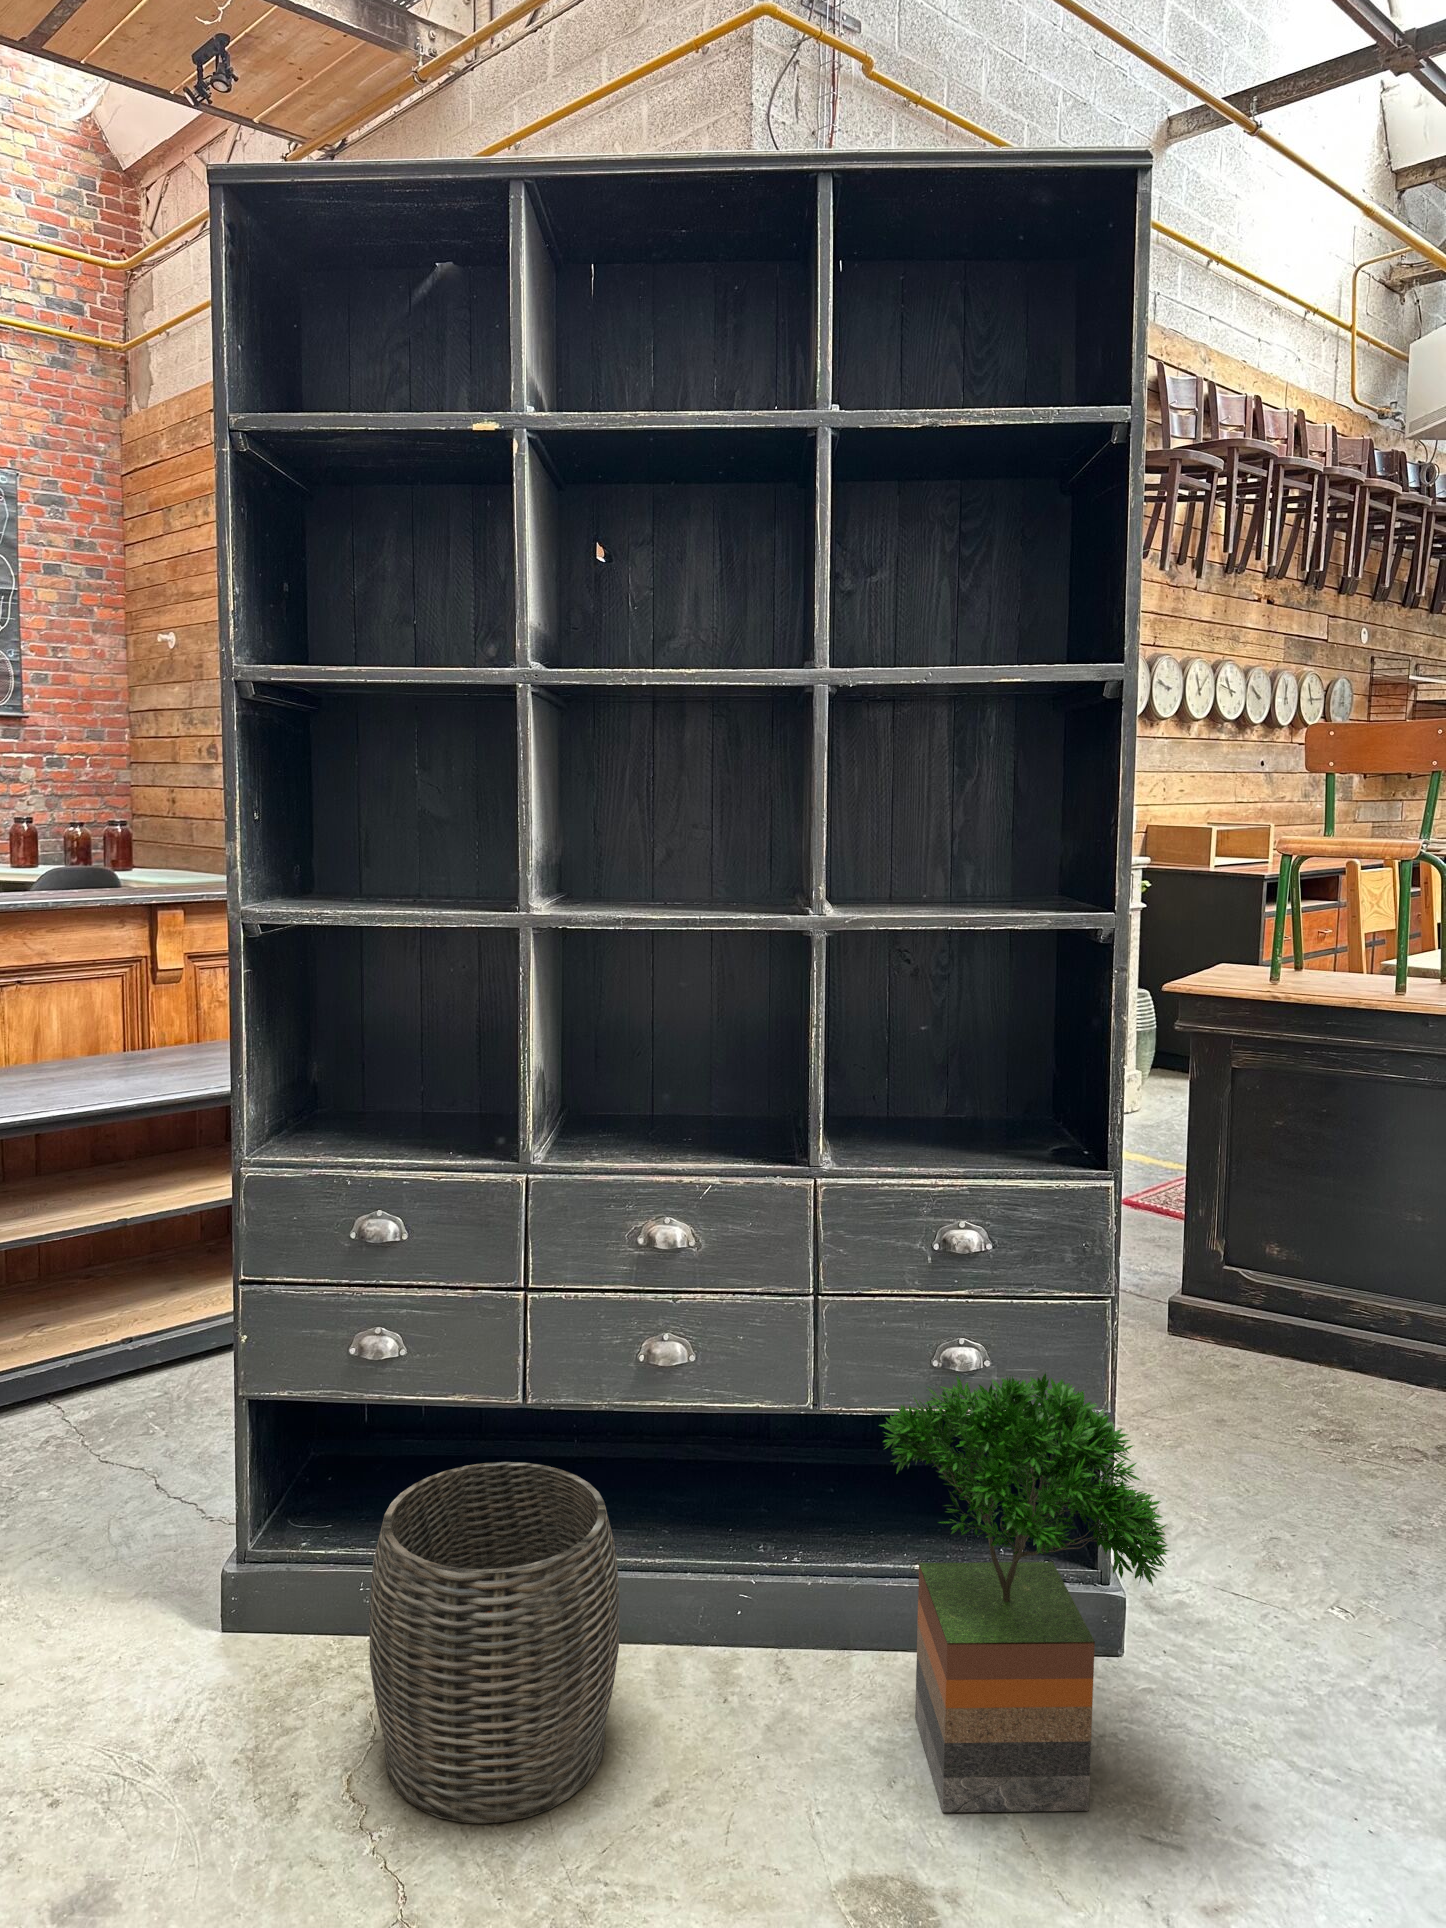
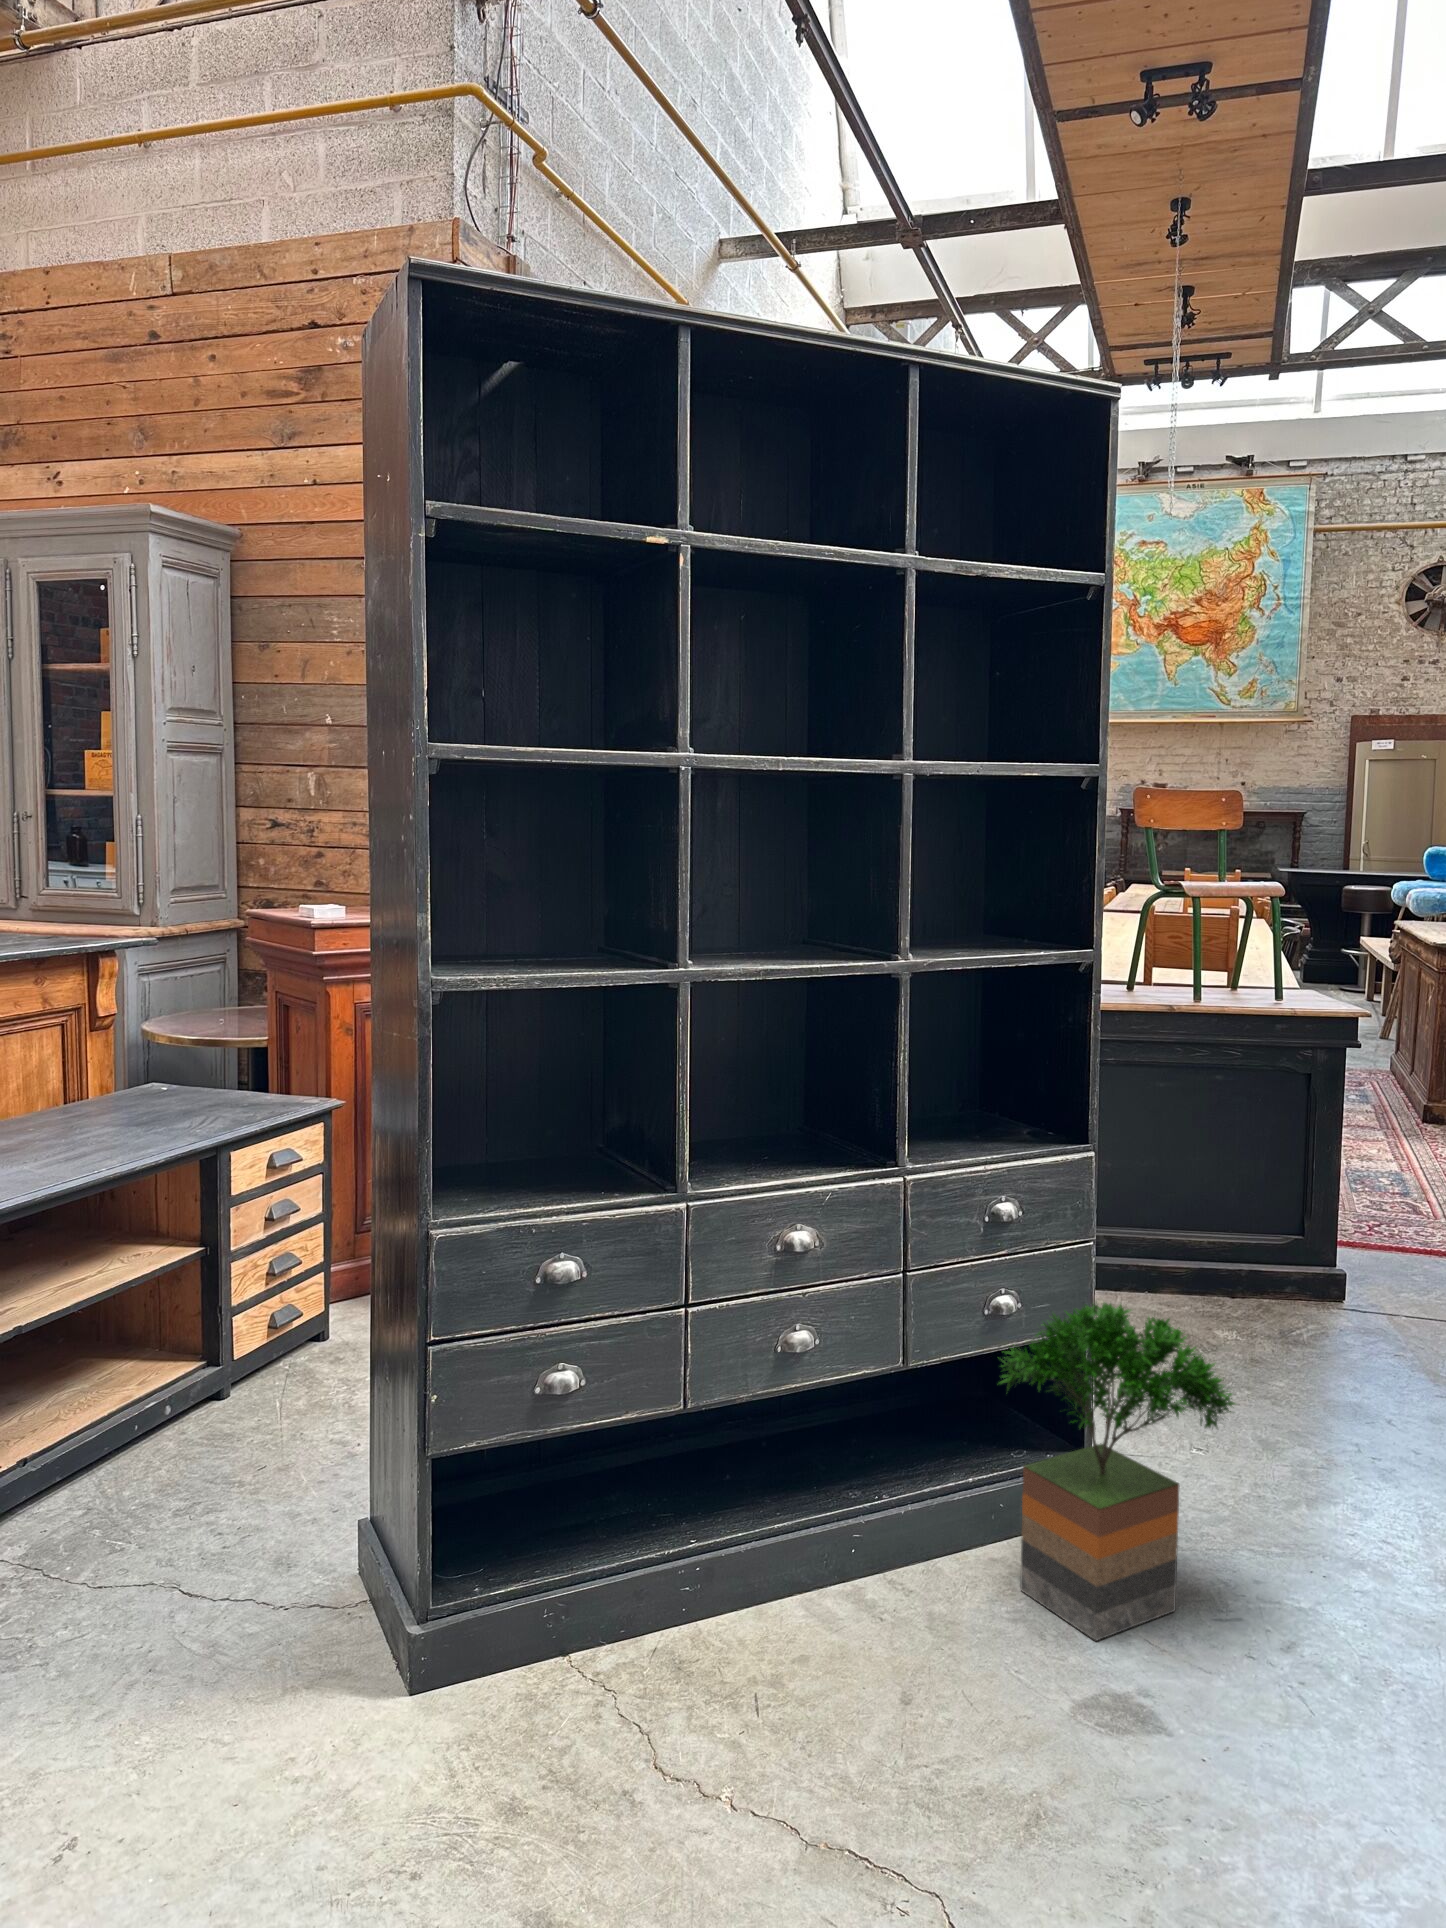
woven basket: present [369,1462,619,1824] -> none [647,1454,864,1765]

